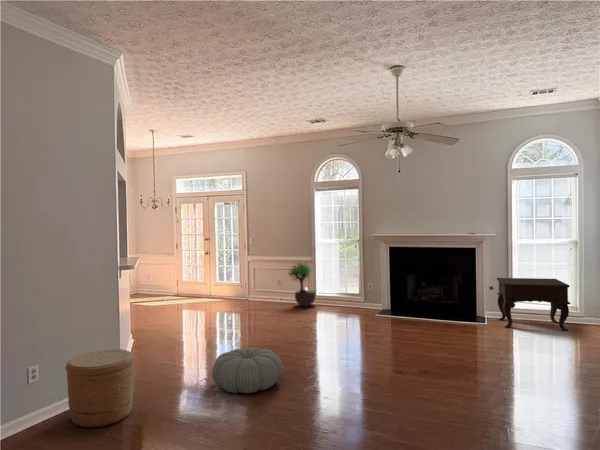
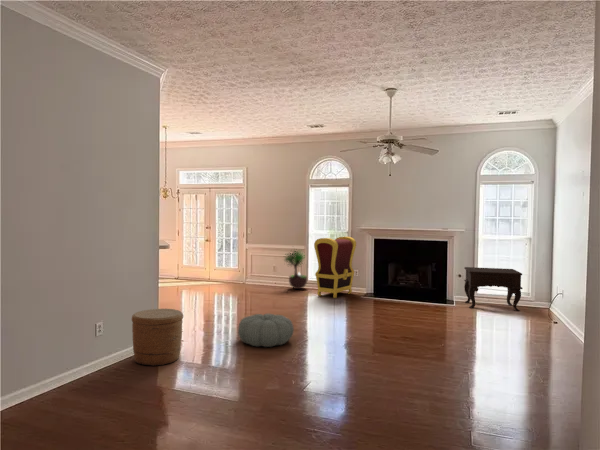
armchair: none [320,246,369,317] -> present [314,237,356,298]

